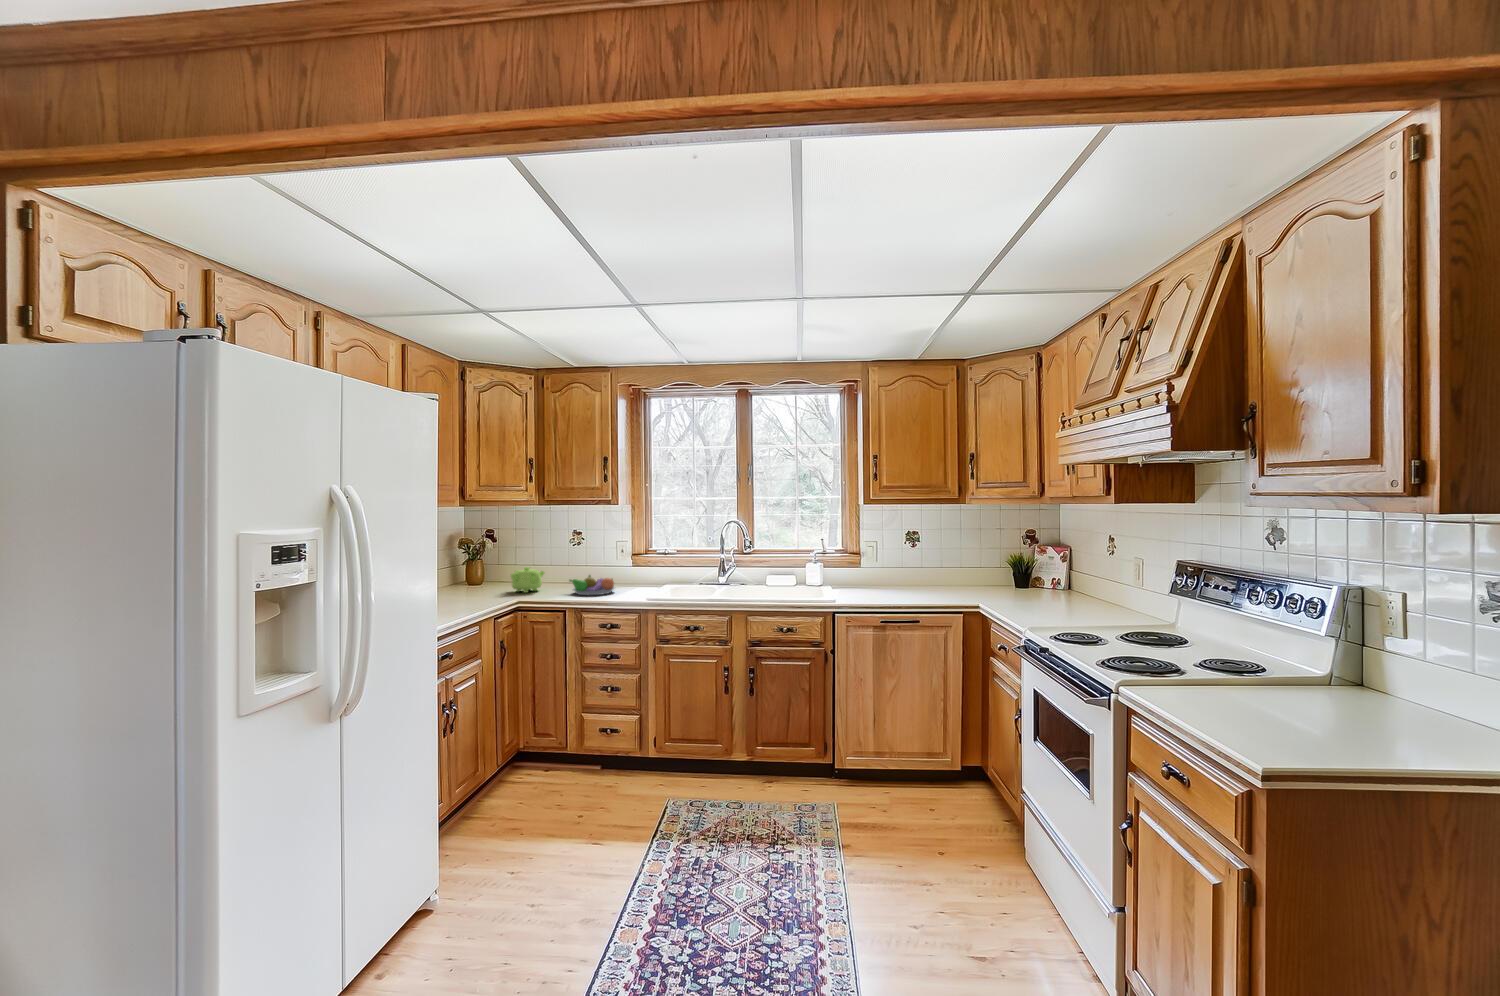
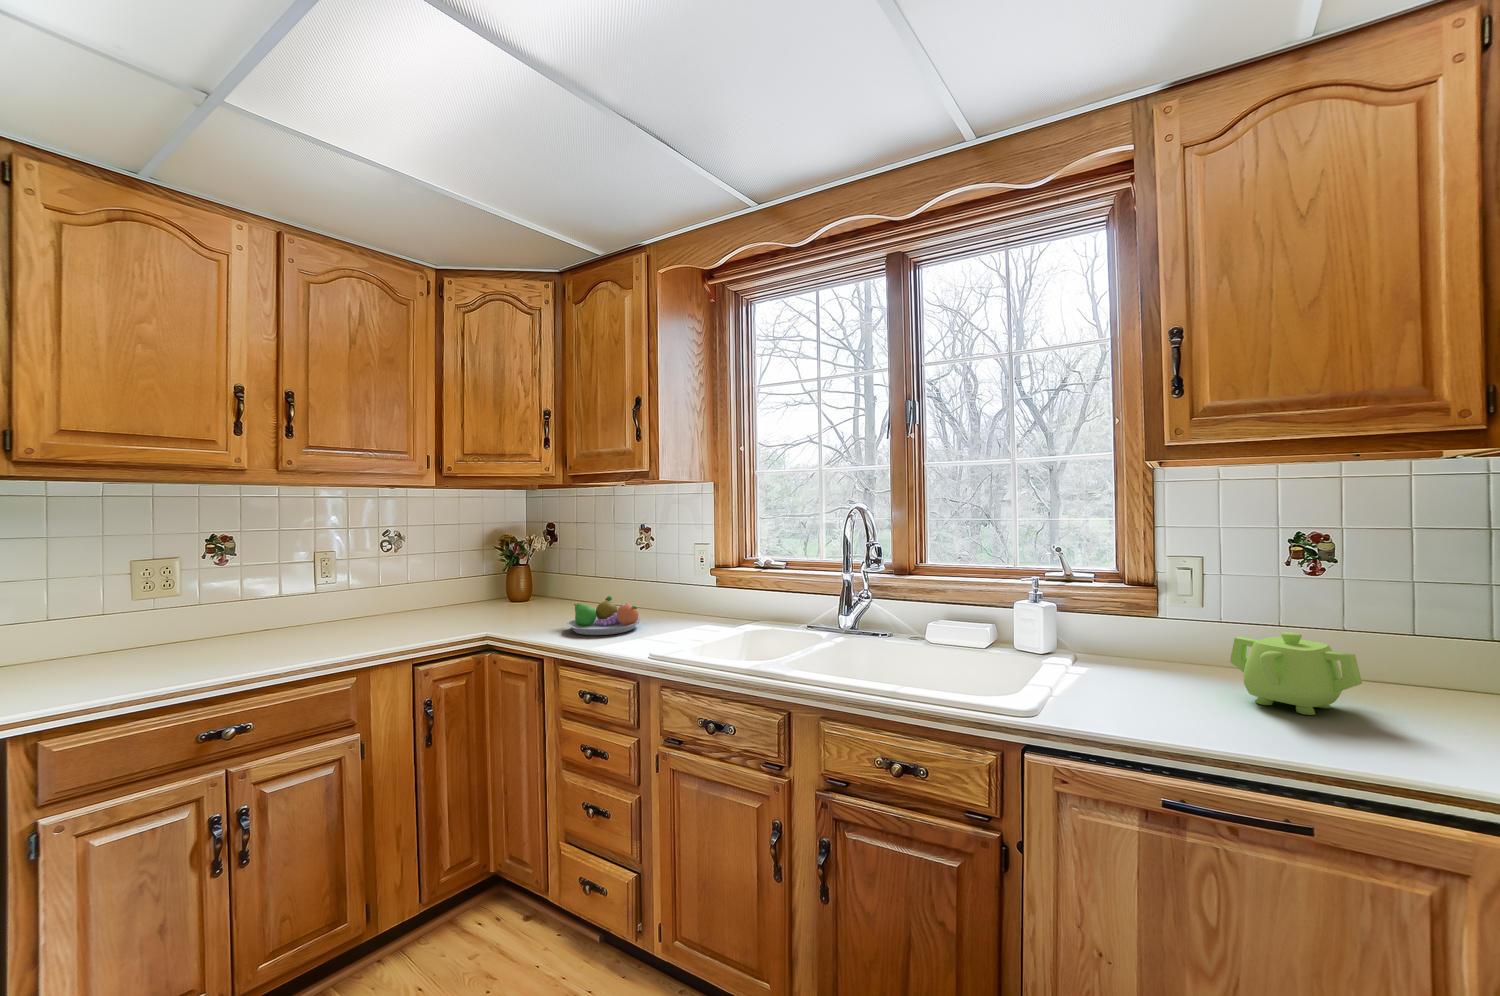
teapot: present [511,567,544,593] -> present [1230,632,1362,715]

